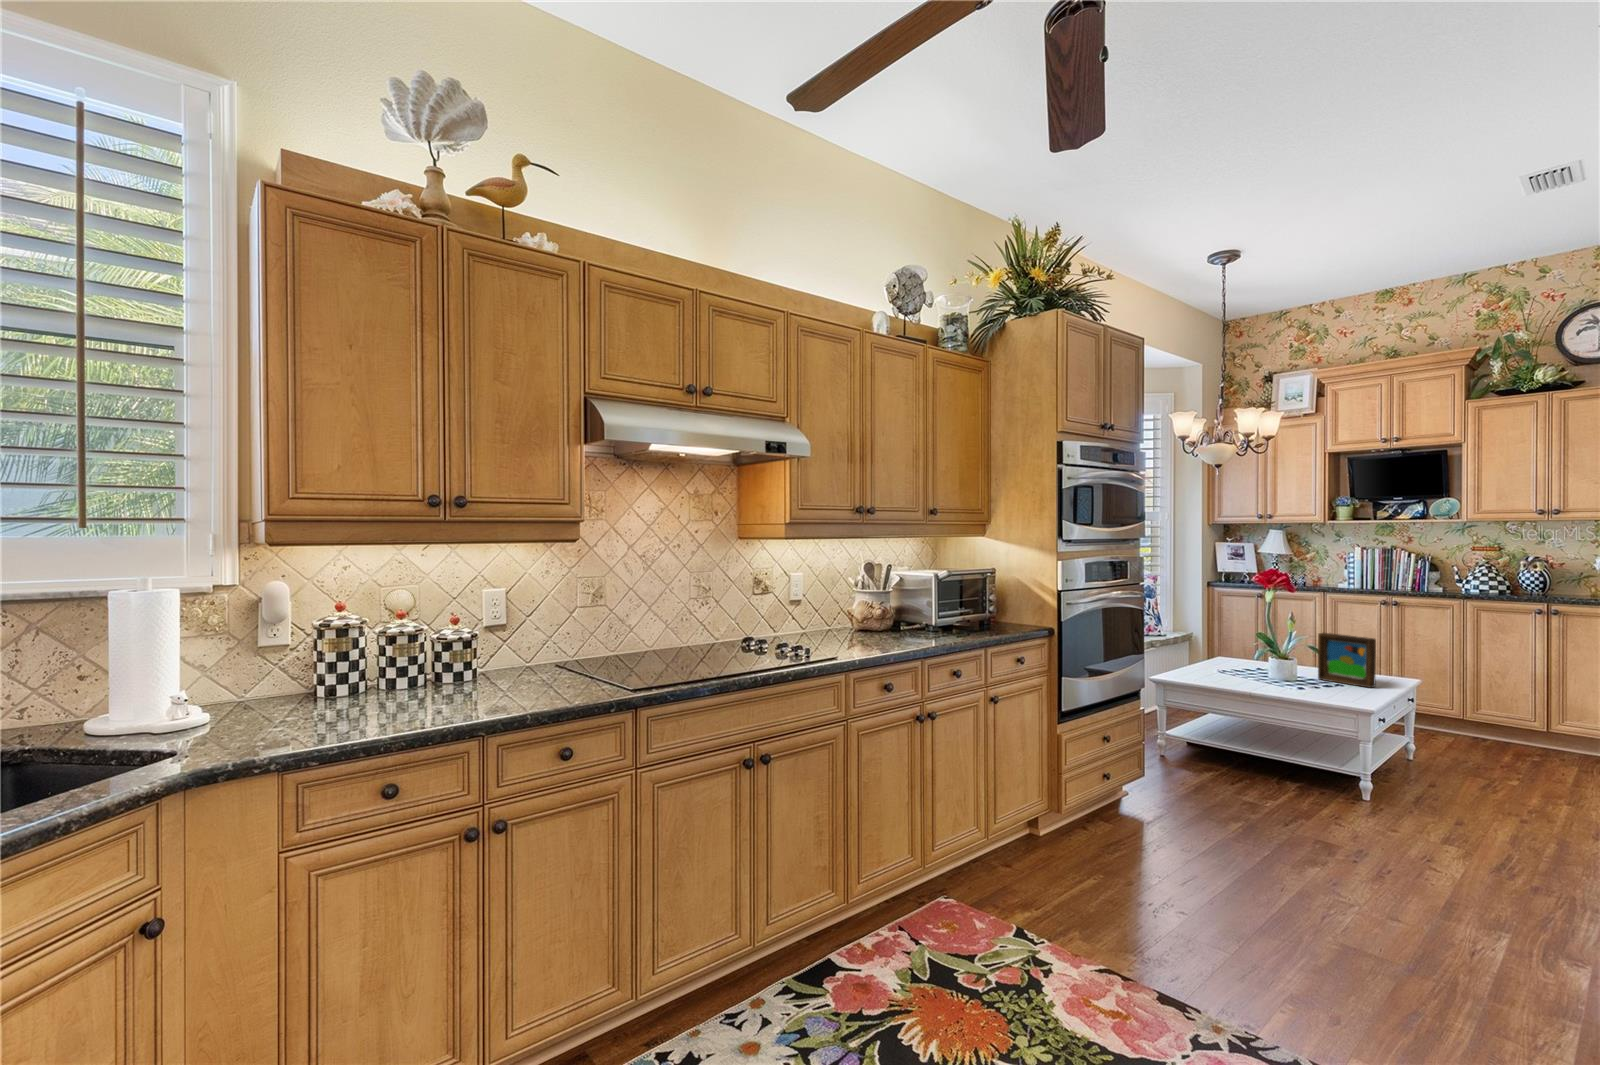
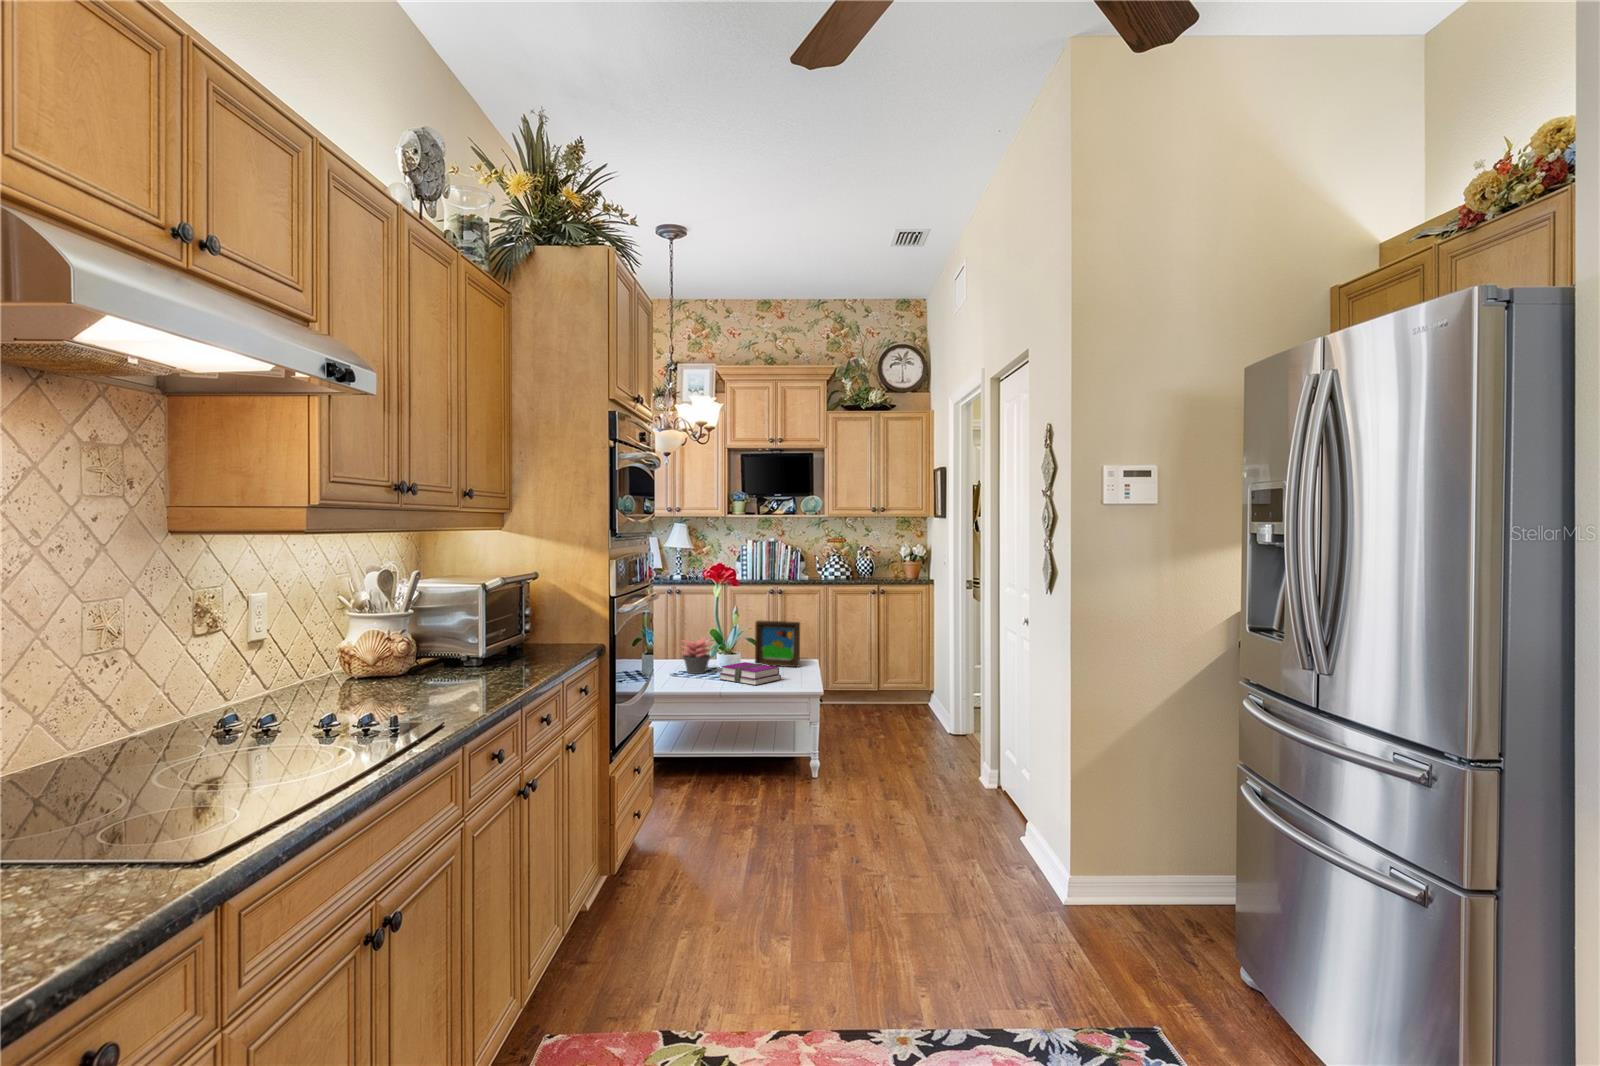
succulent plant: none [1222,643,1258,679] -> present [682,638,711,674]
hardback book: none [1255,673,1327,696] -> present [720,662,781,685]

